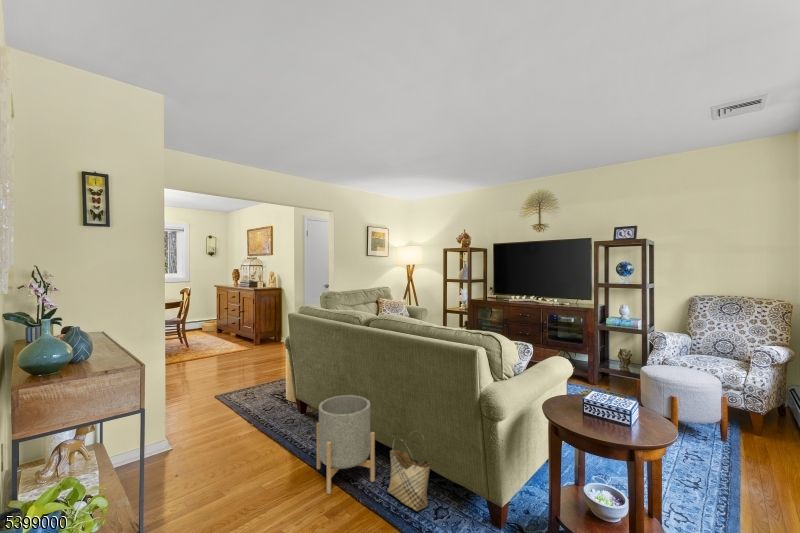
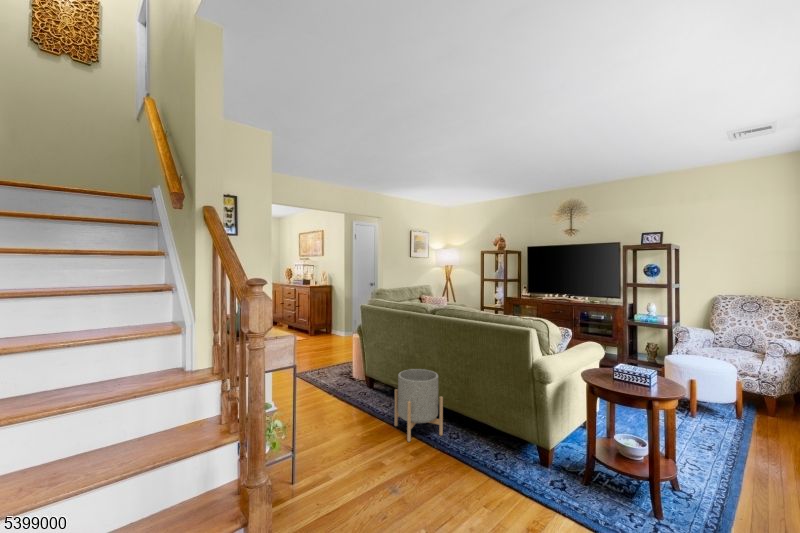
woven basket: present [388,431,431,511] -> none [455,395,491,454]

